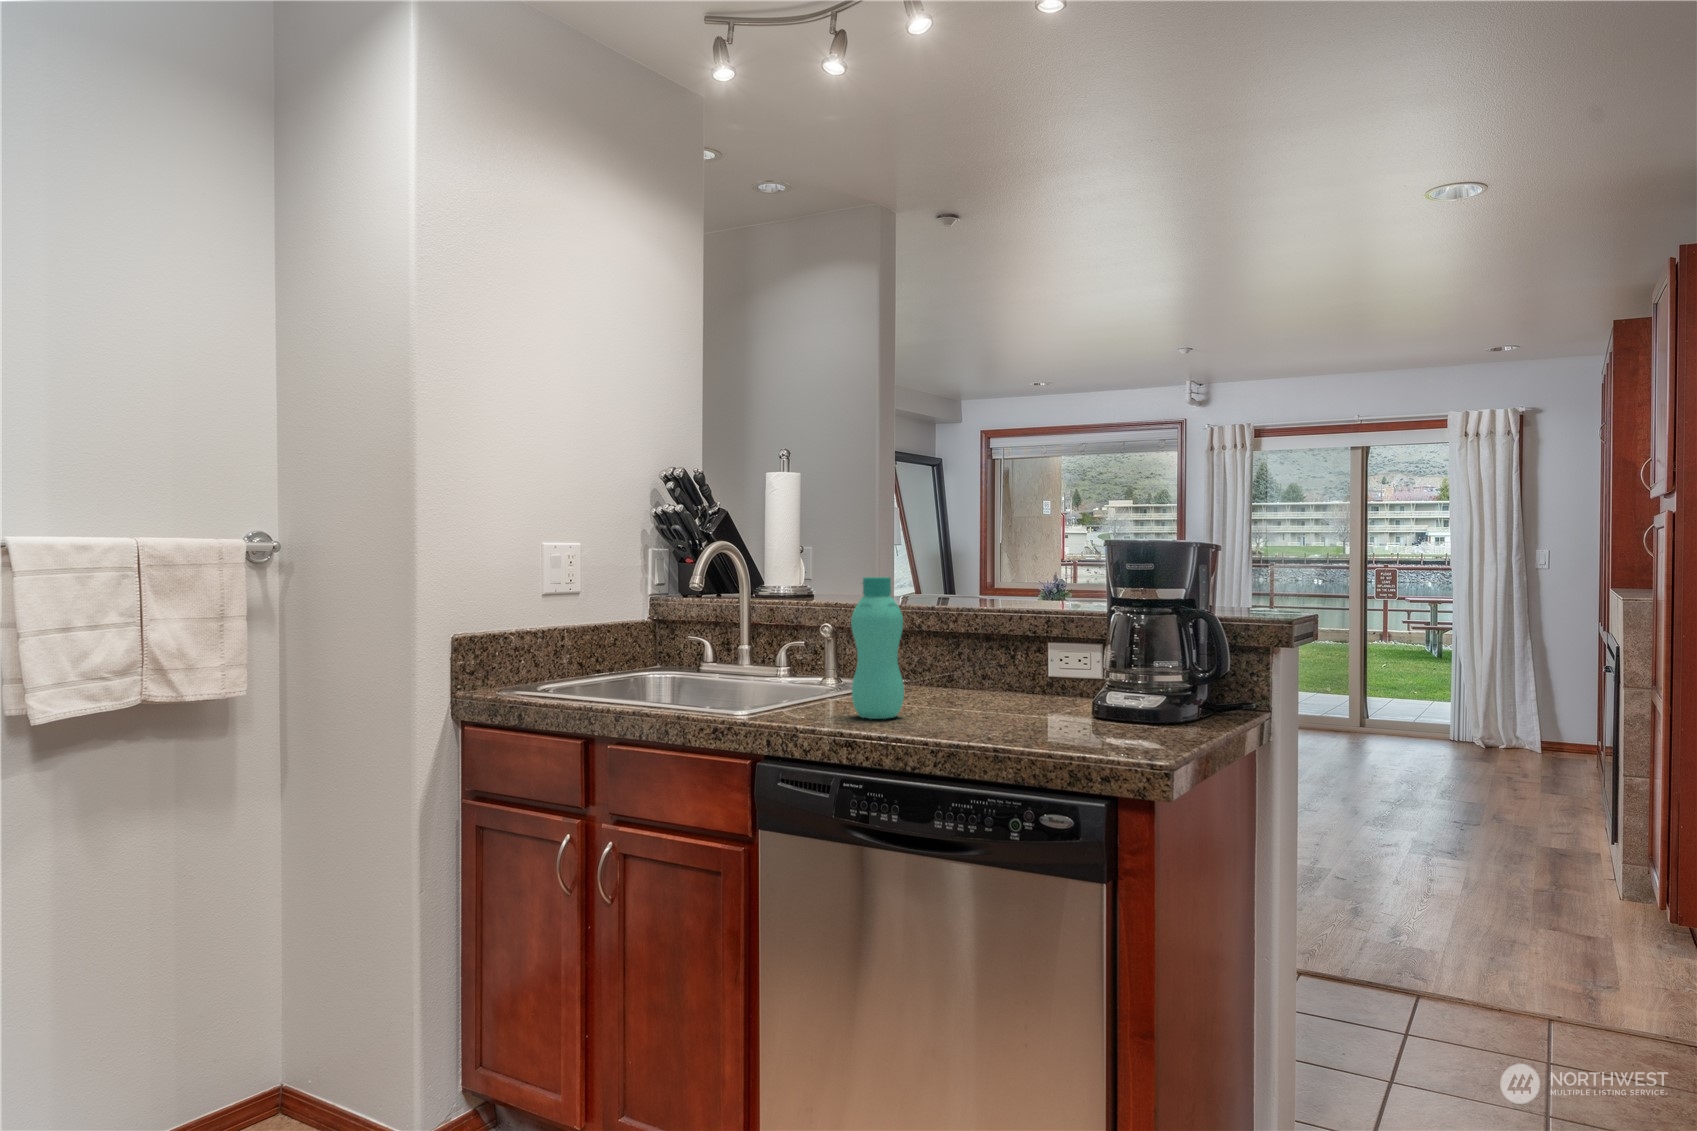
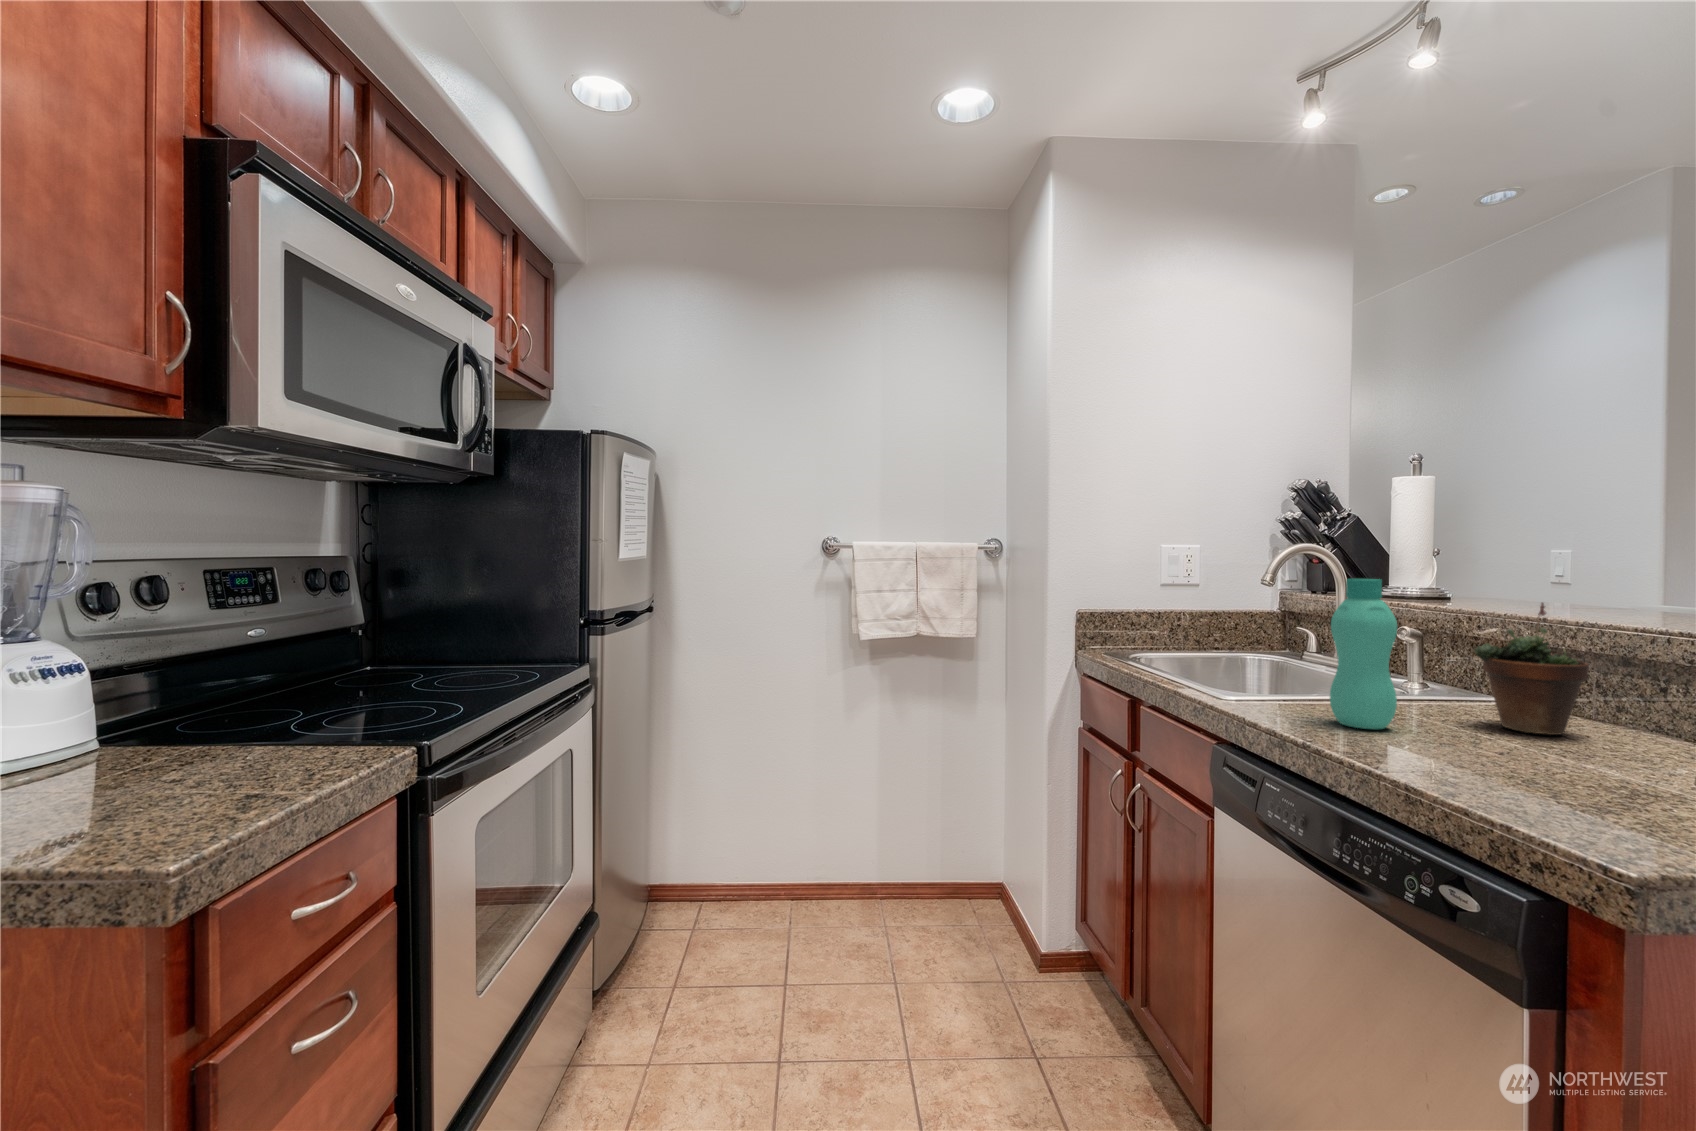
succulent plant: none [929,592,996,704] -> present [1475,603,1589,735]

